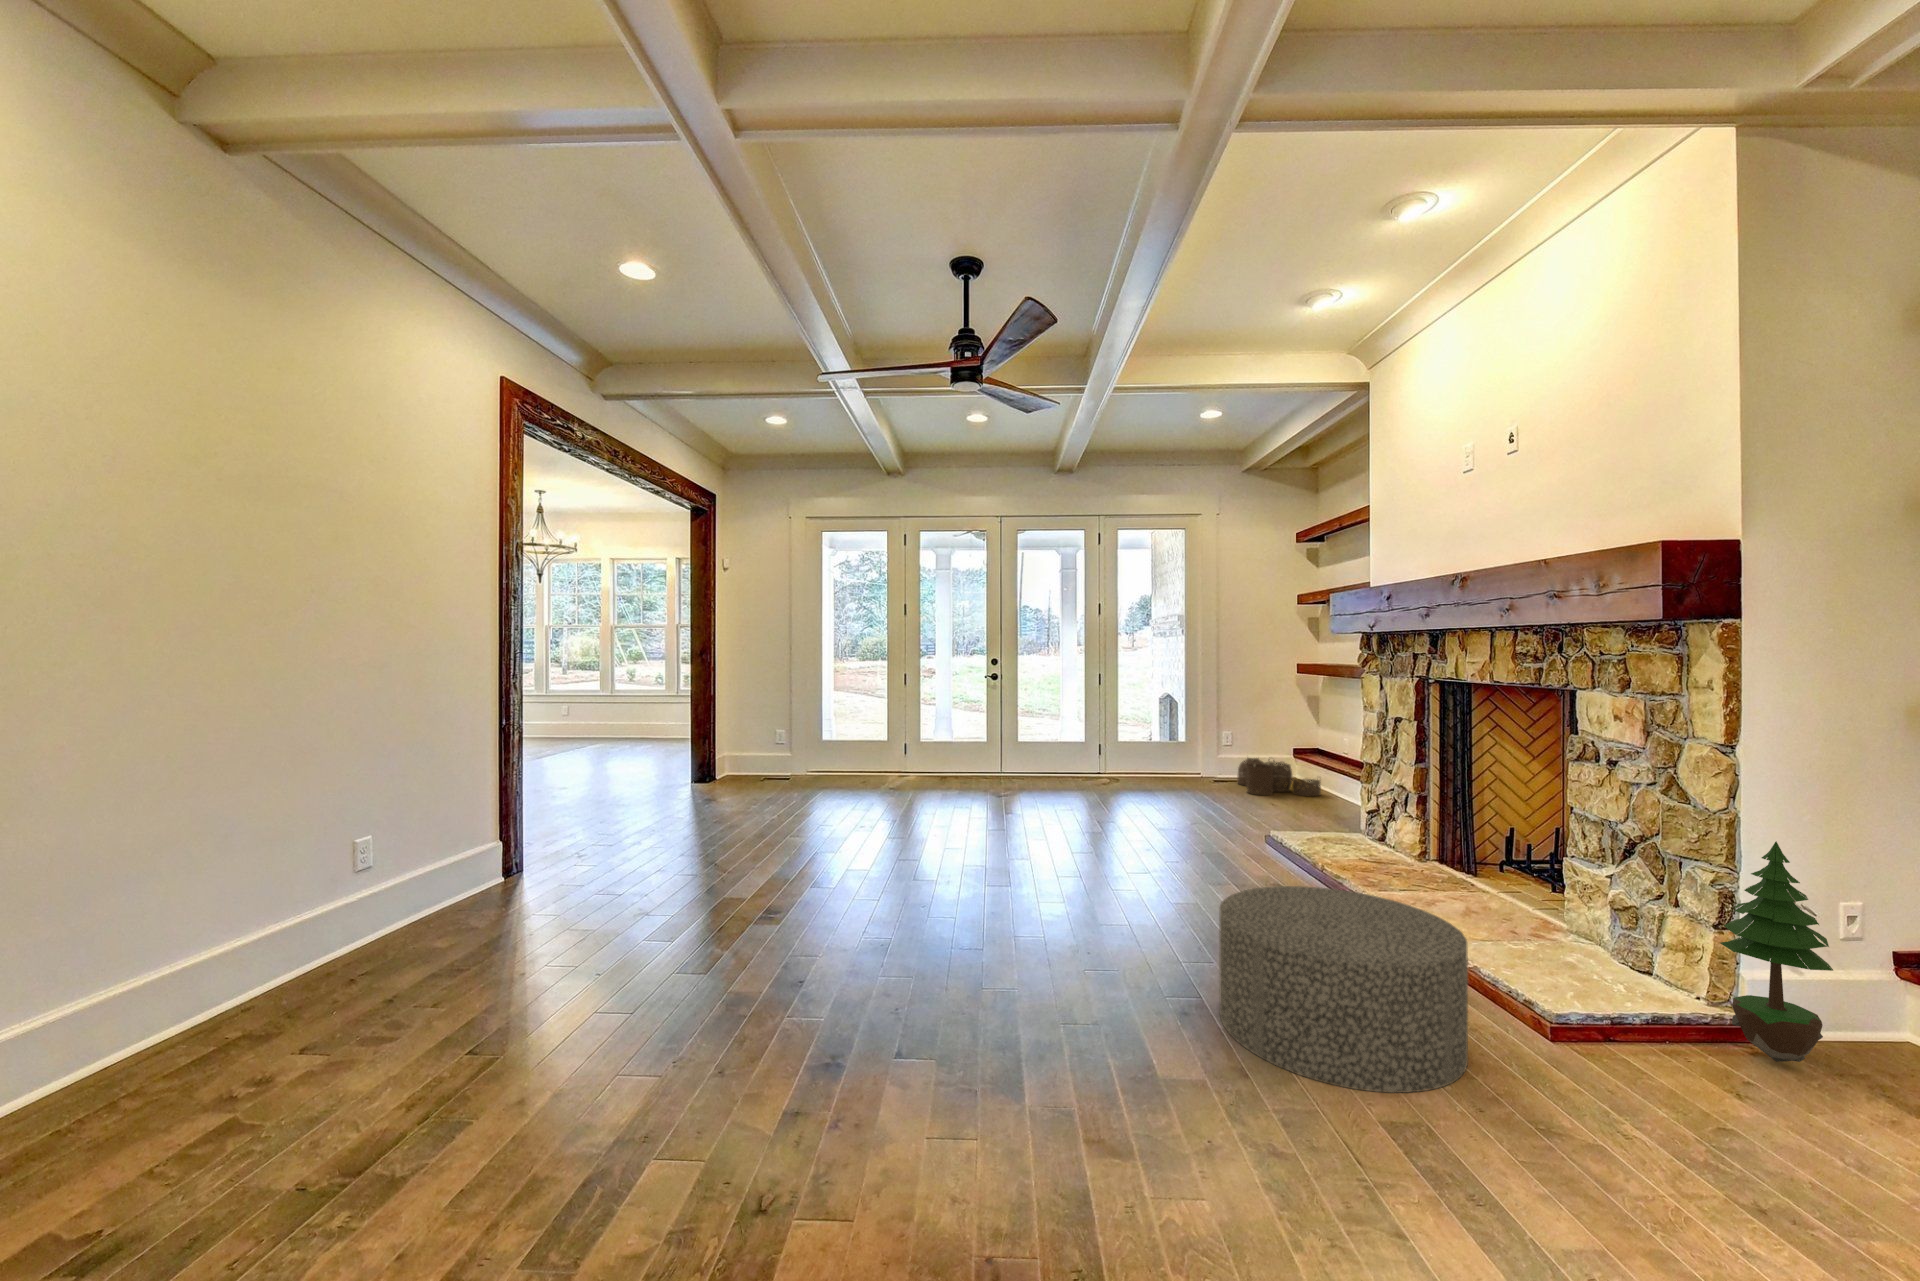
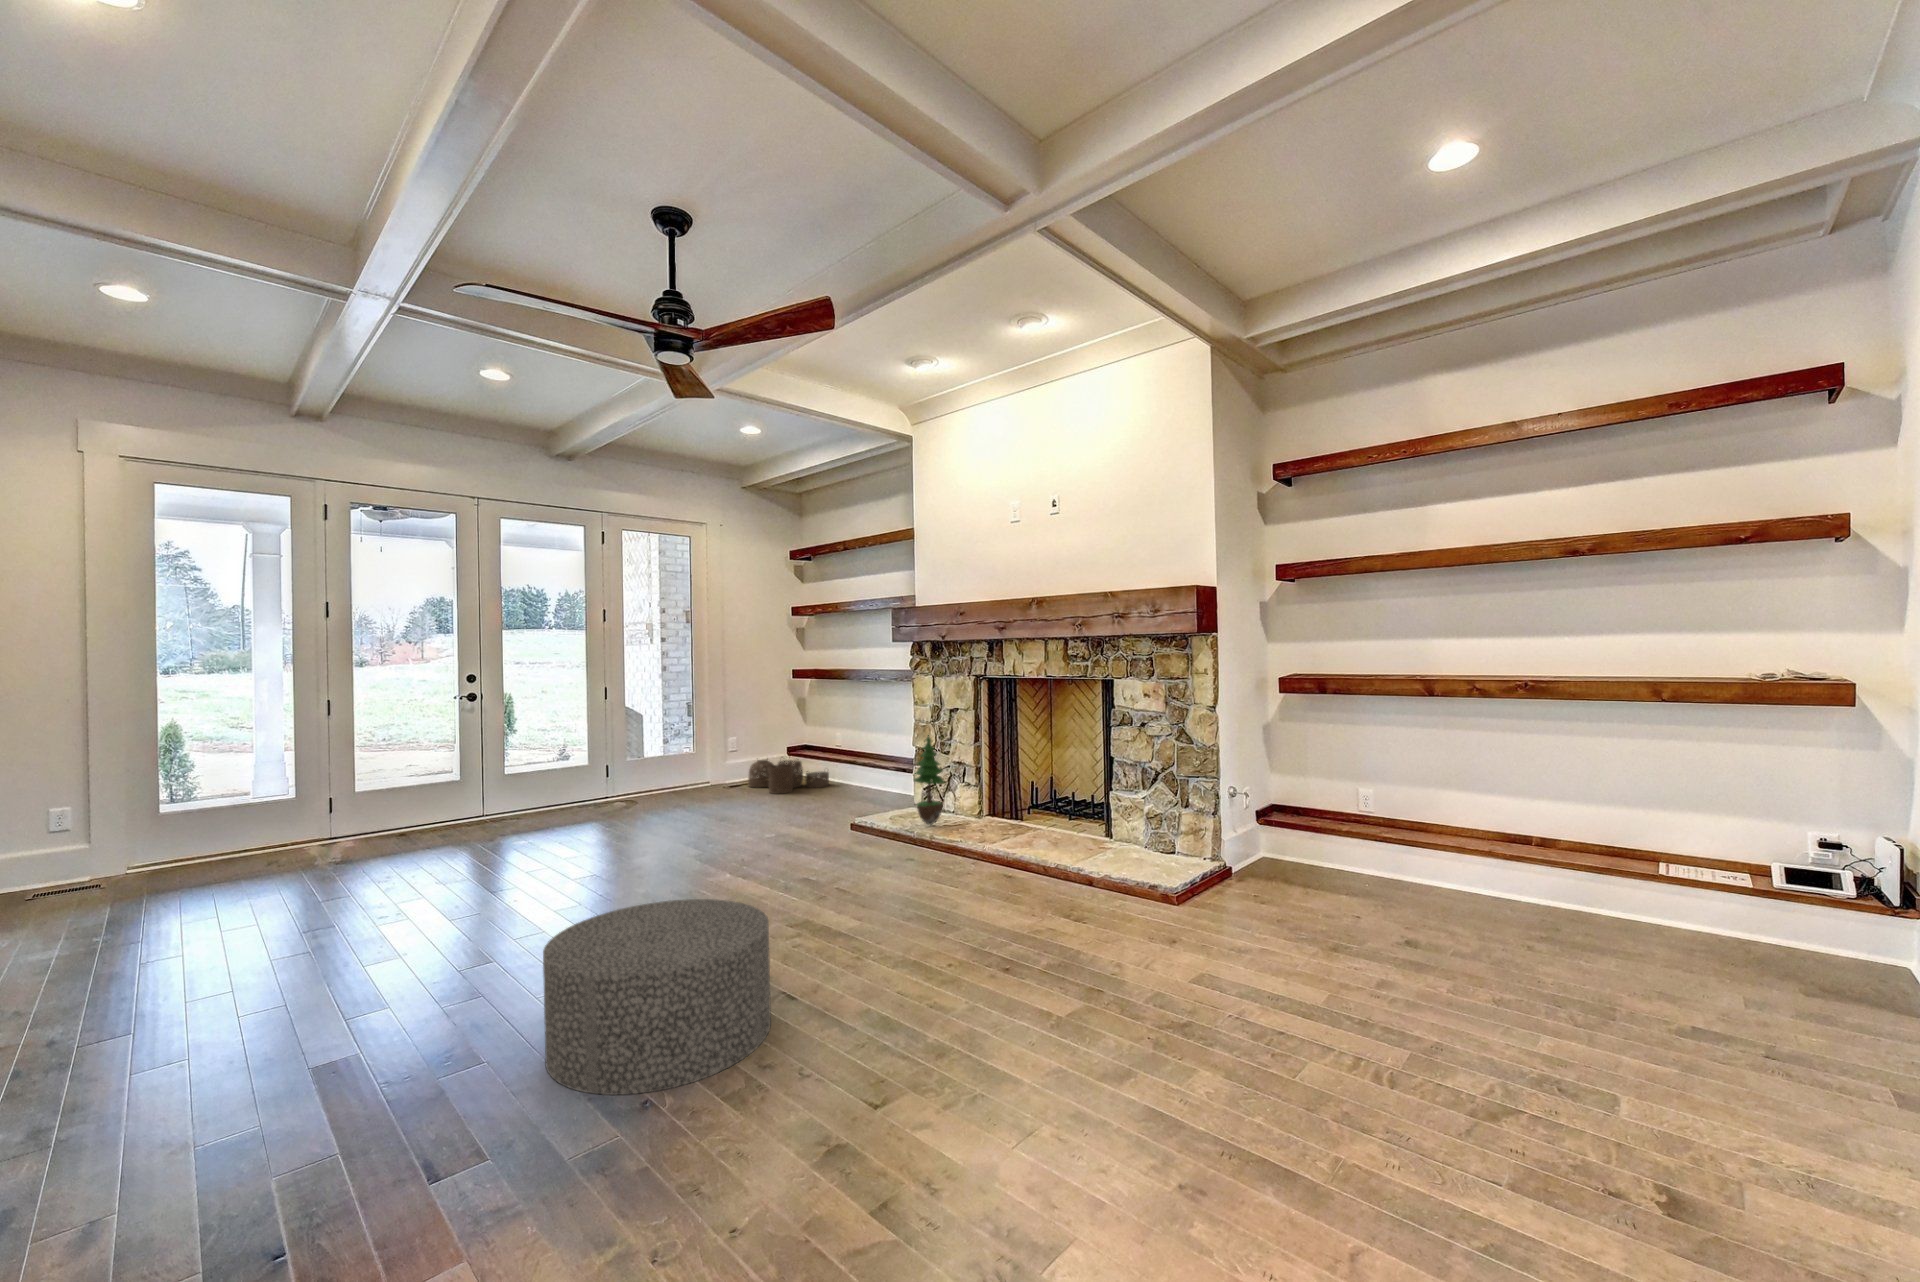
potted tree: present [1720,841,1833,1062] -> present [914,735,945,825]
ottoman: present [1219,886,1468,1093] -> present [543,899,771,1095]

